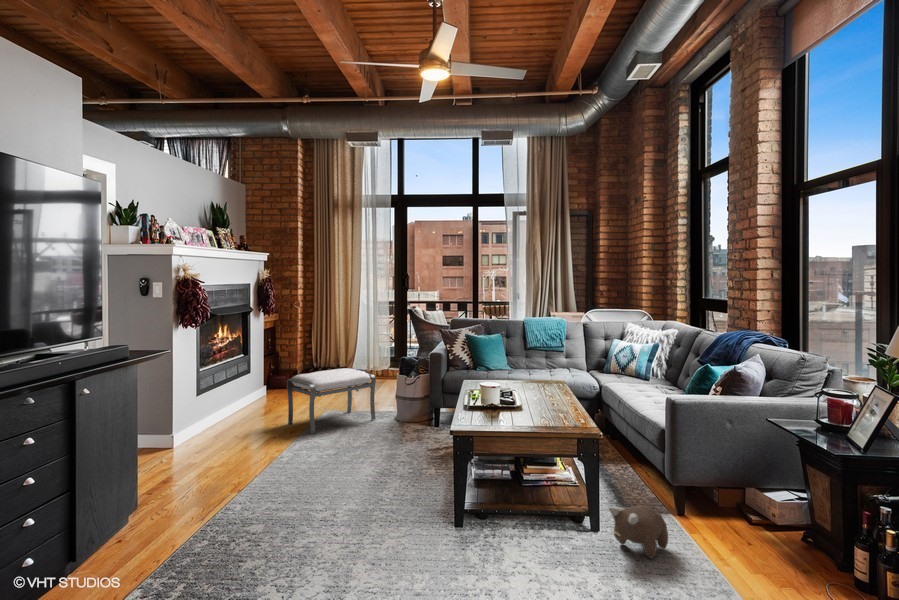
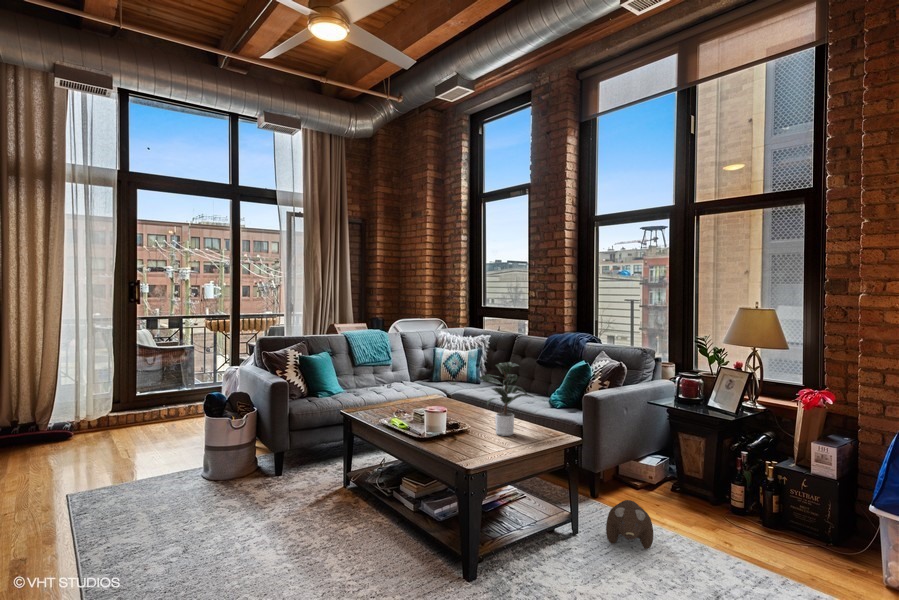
potted plant: none [509,352,573,420] -> present [480,362,531,436]
ottoman: present [287,368,376,434] -> none [23,409,177,518]

